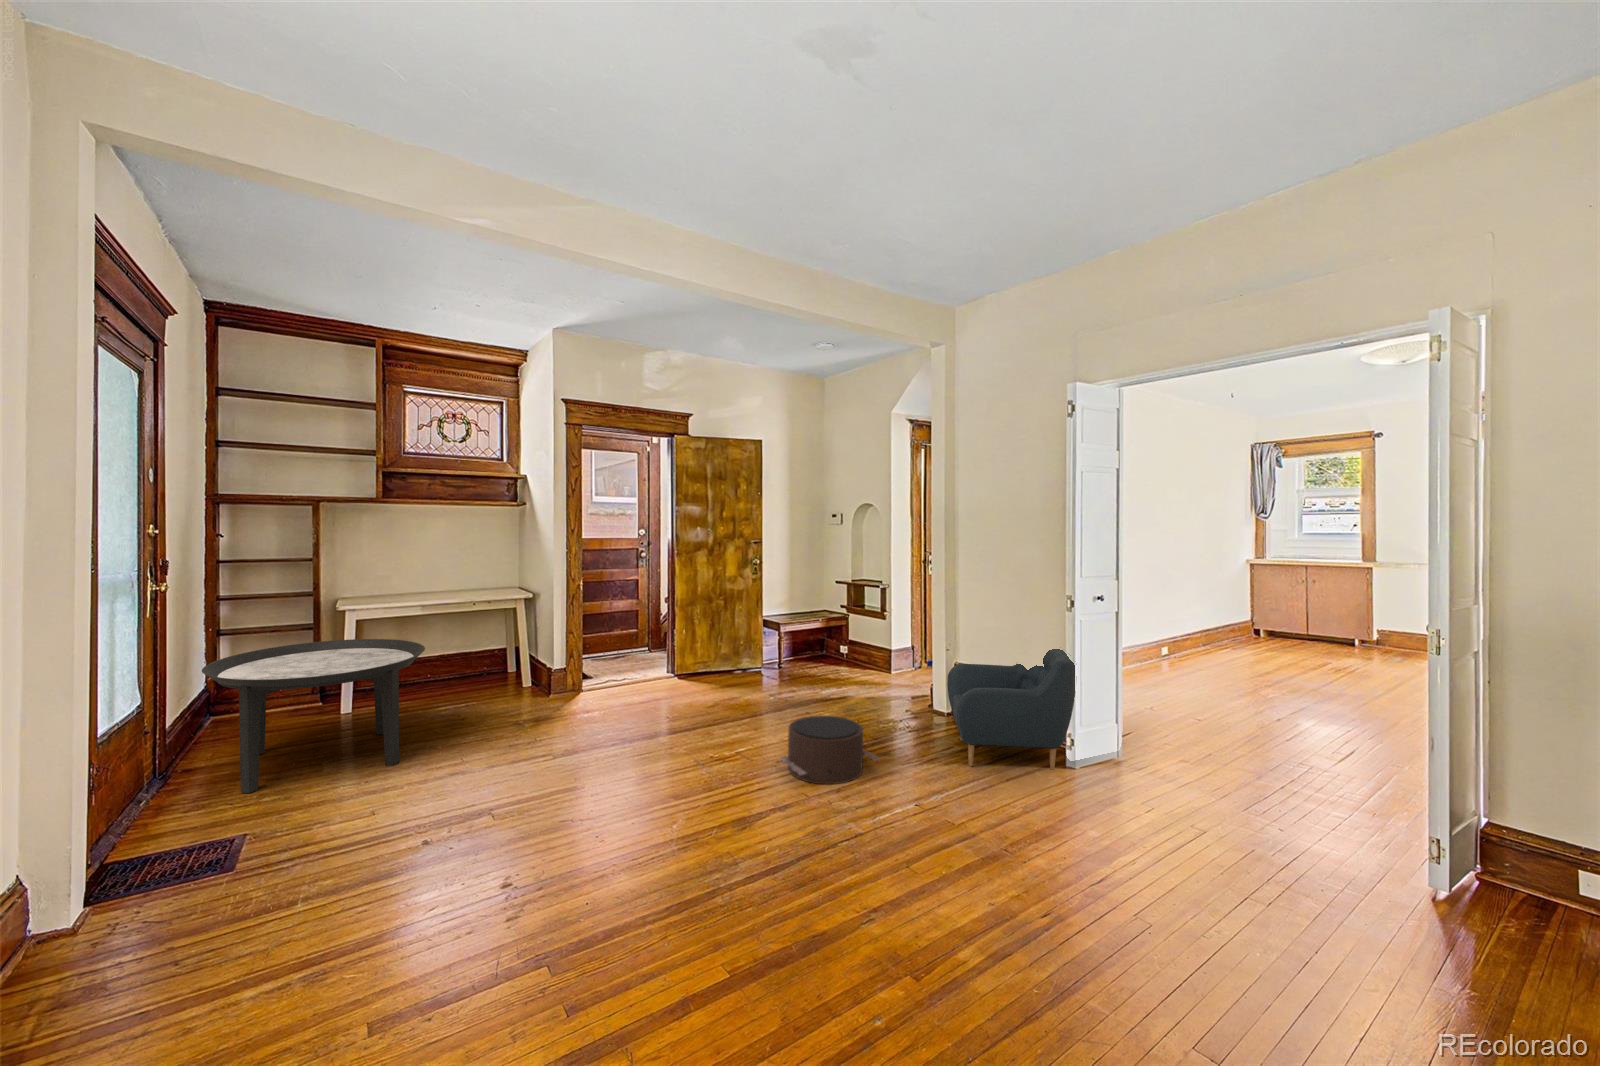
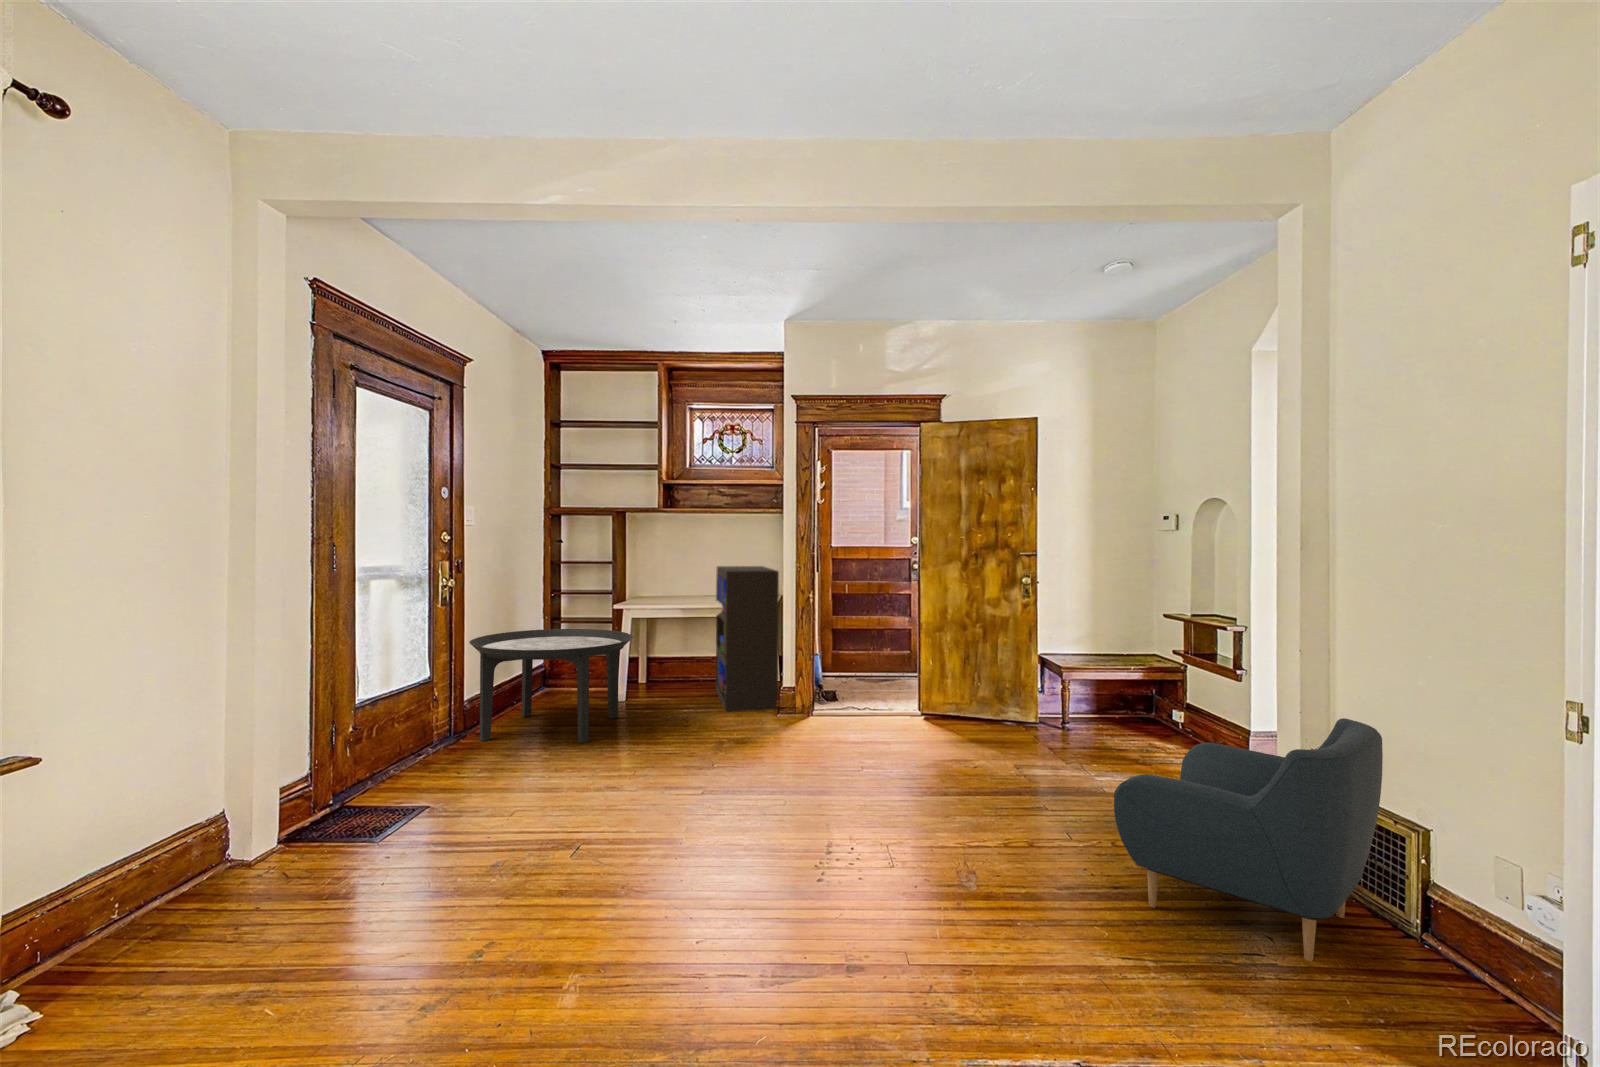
bookshelf: none [453,558,548,705] -> present [716,566,779,712]
pouf: present [780,716,880,784] -> none [864,773,999,870]

